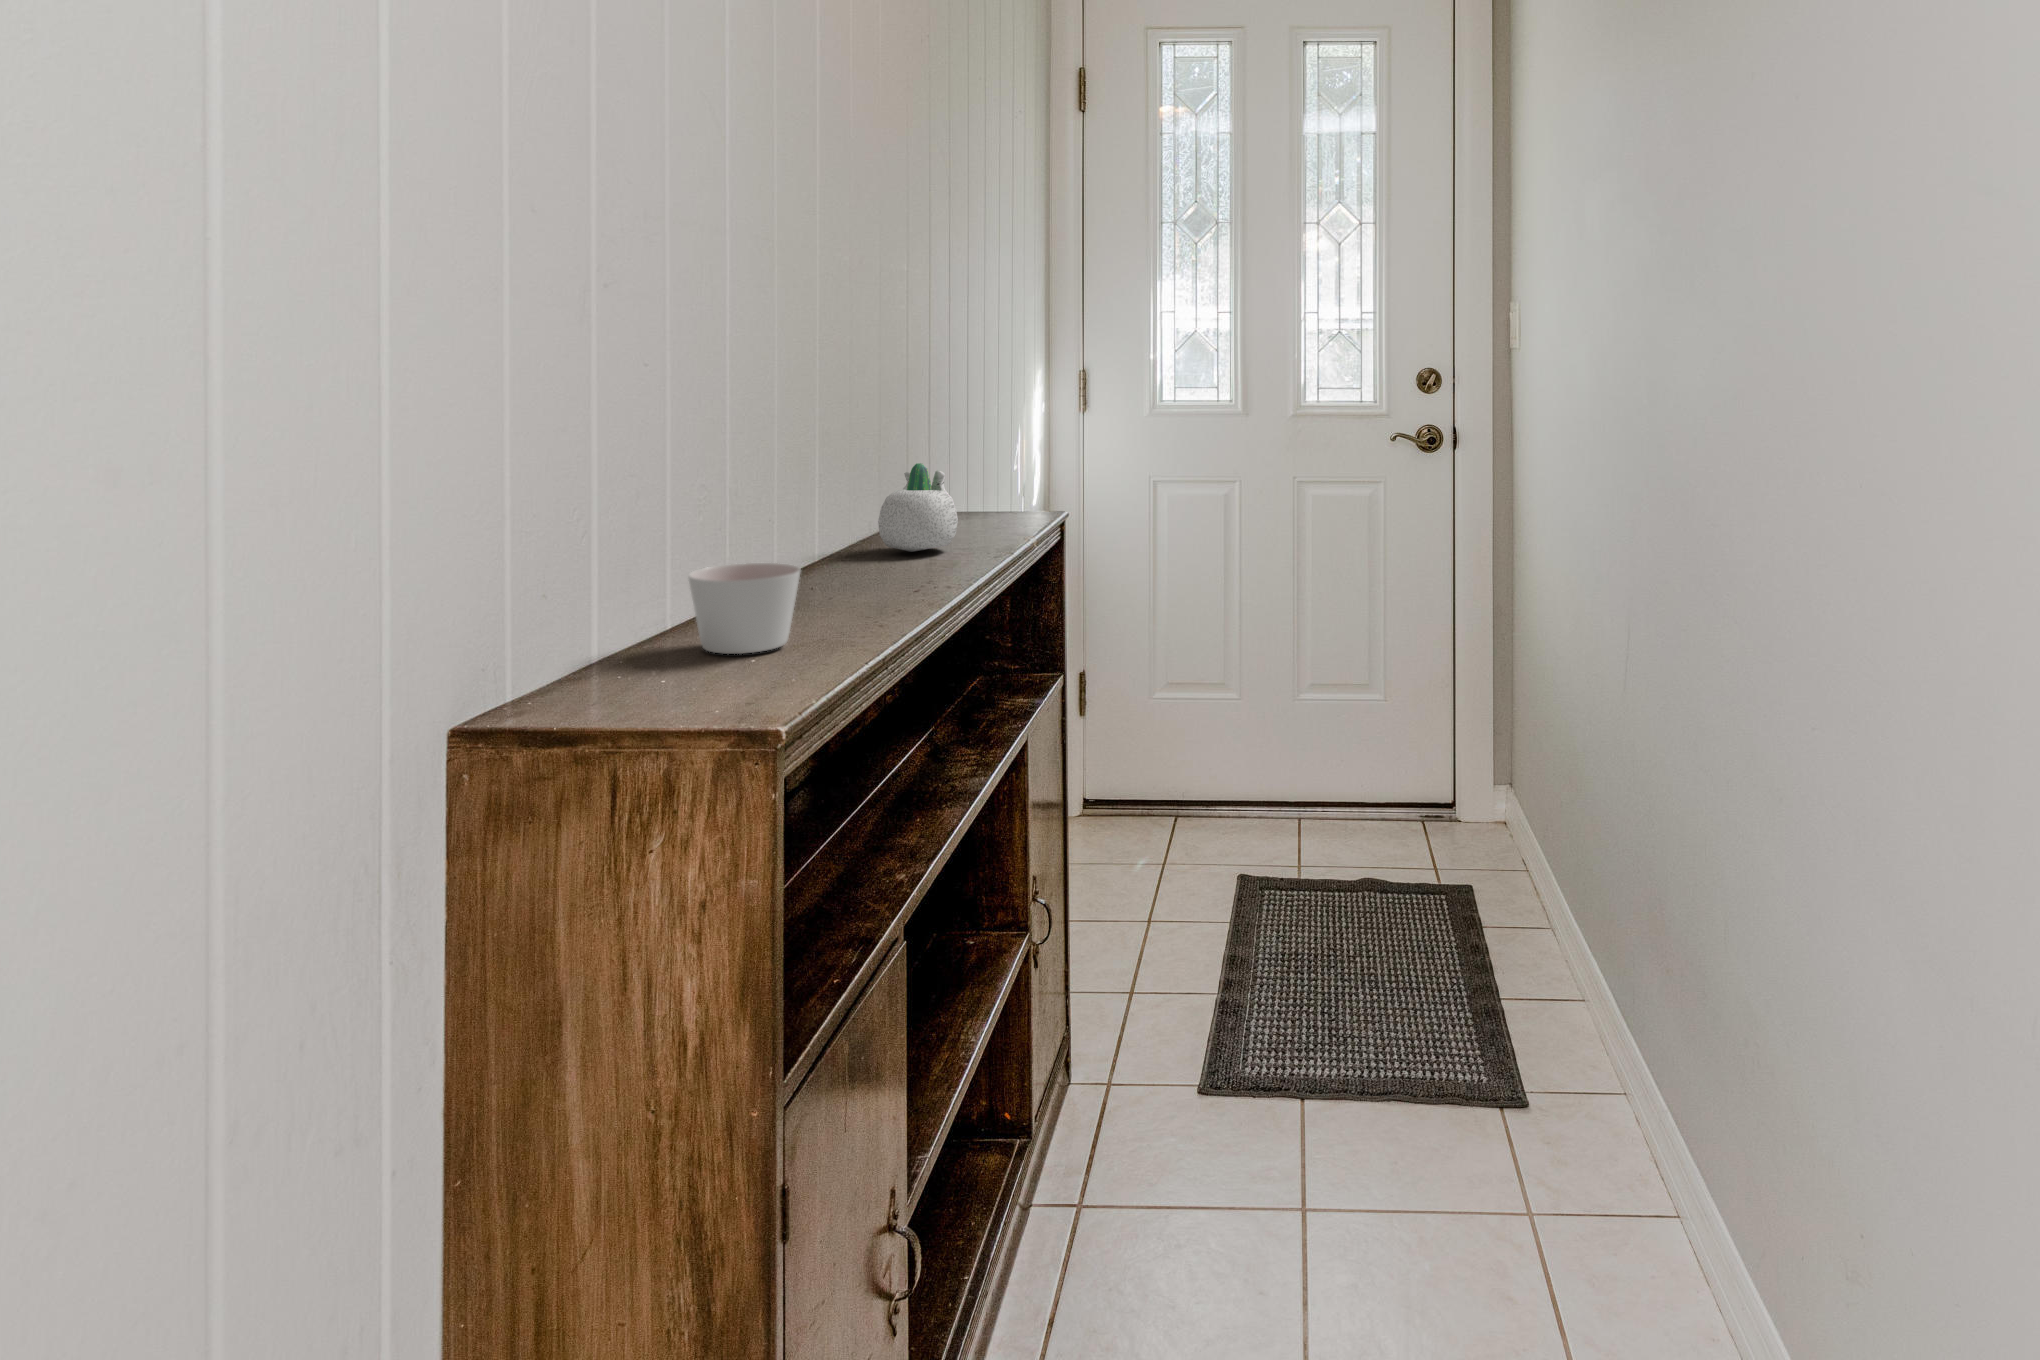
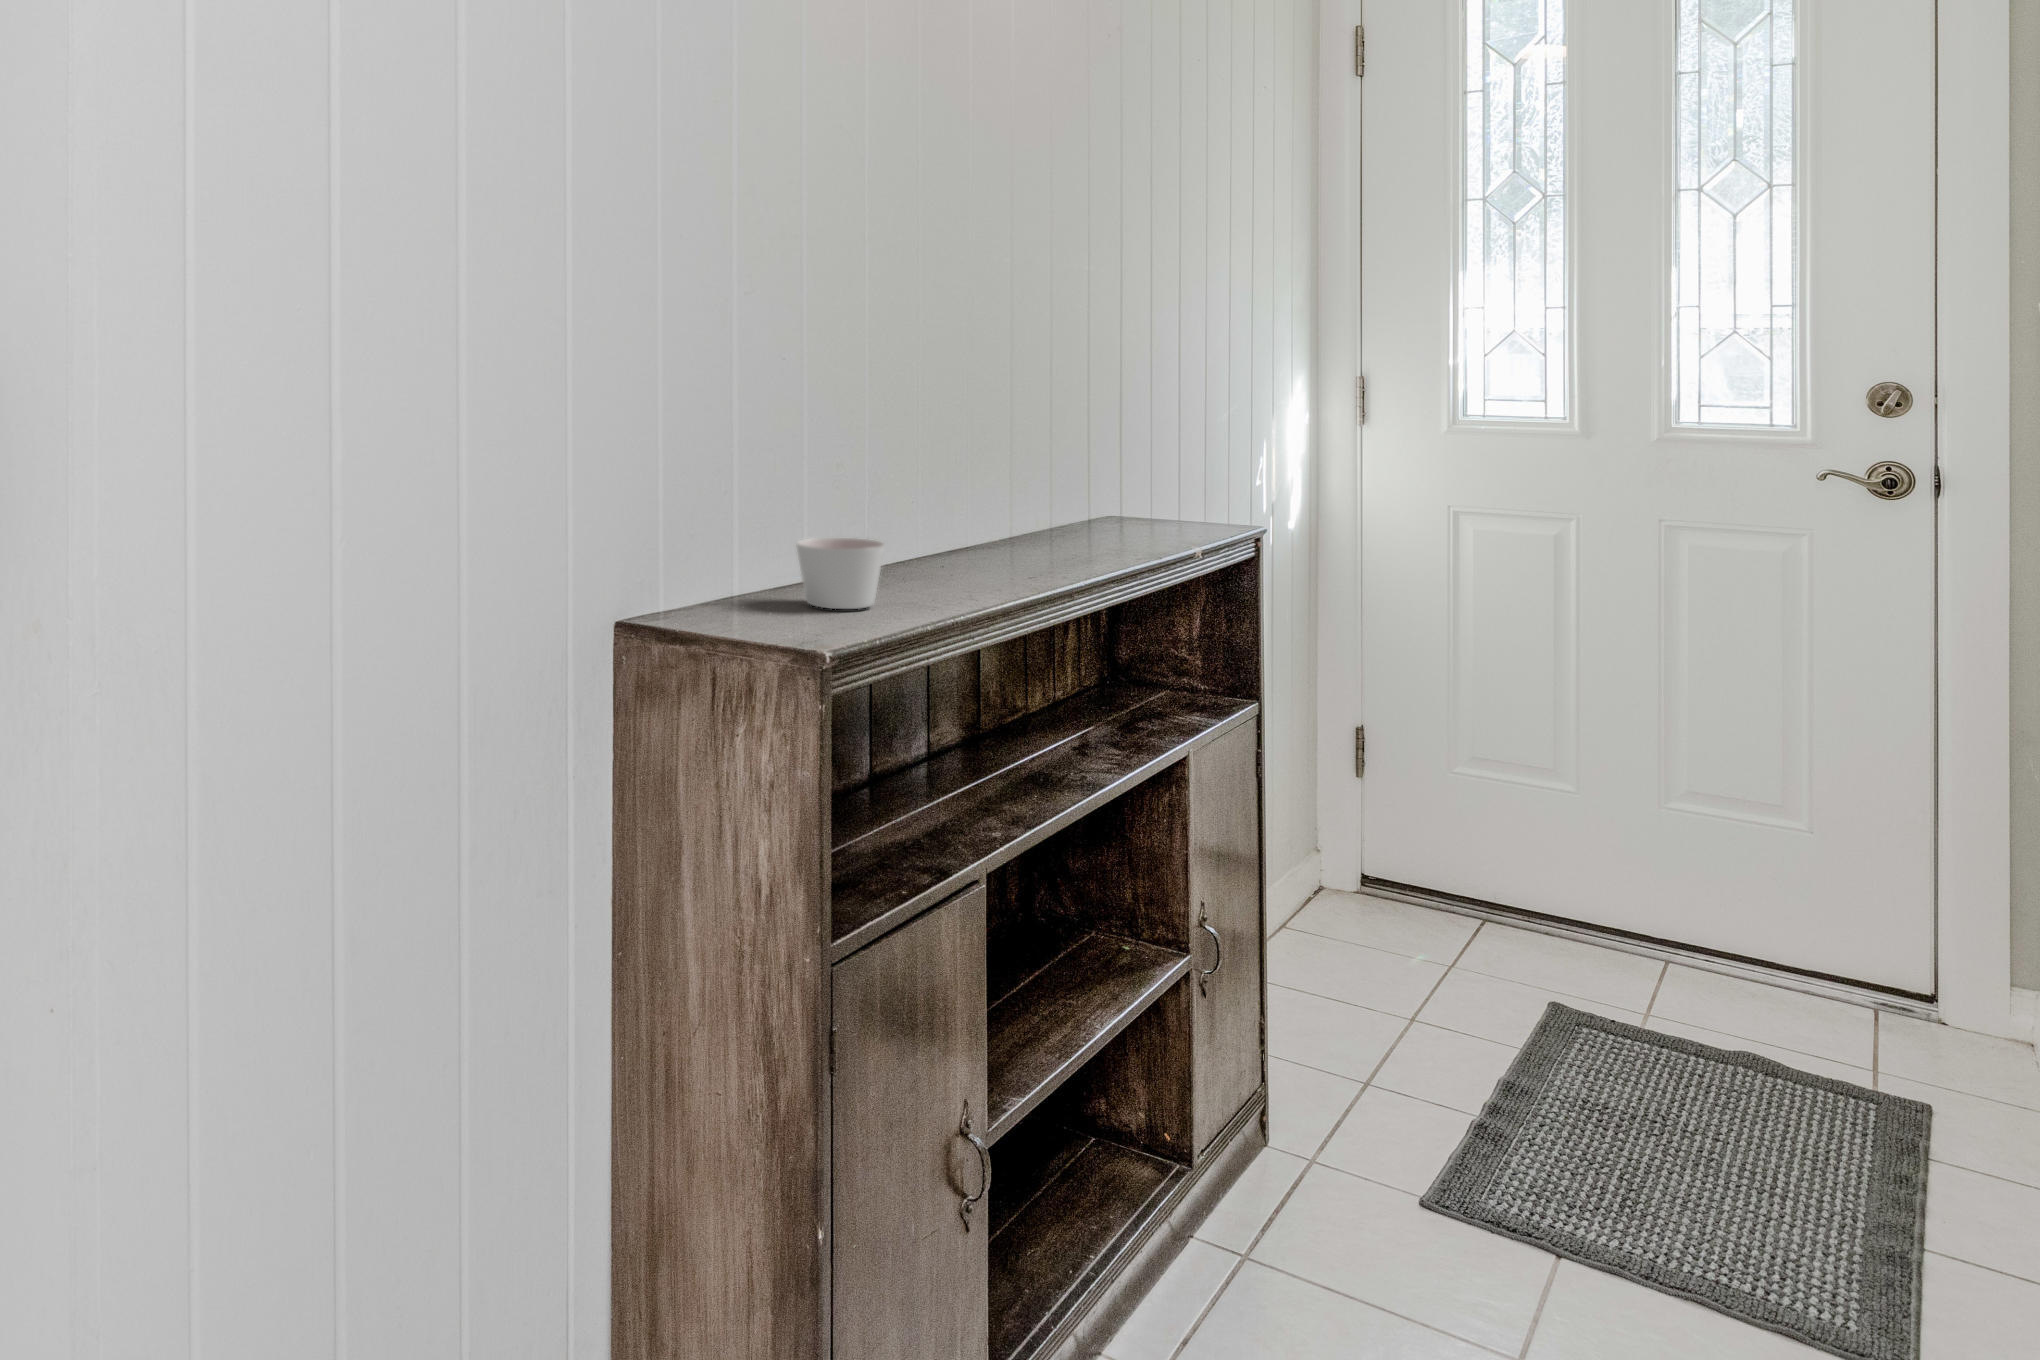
succulent planter: present [878,463,958,552] -> none [1017,466,1099,551]

